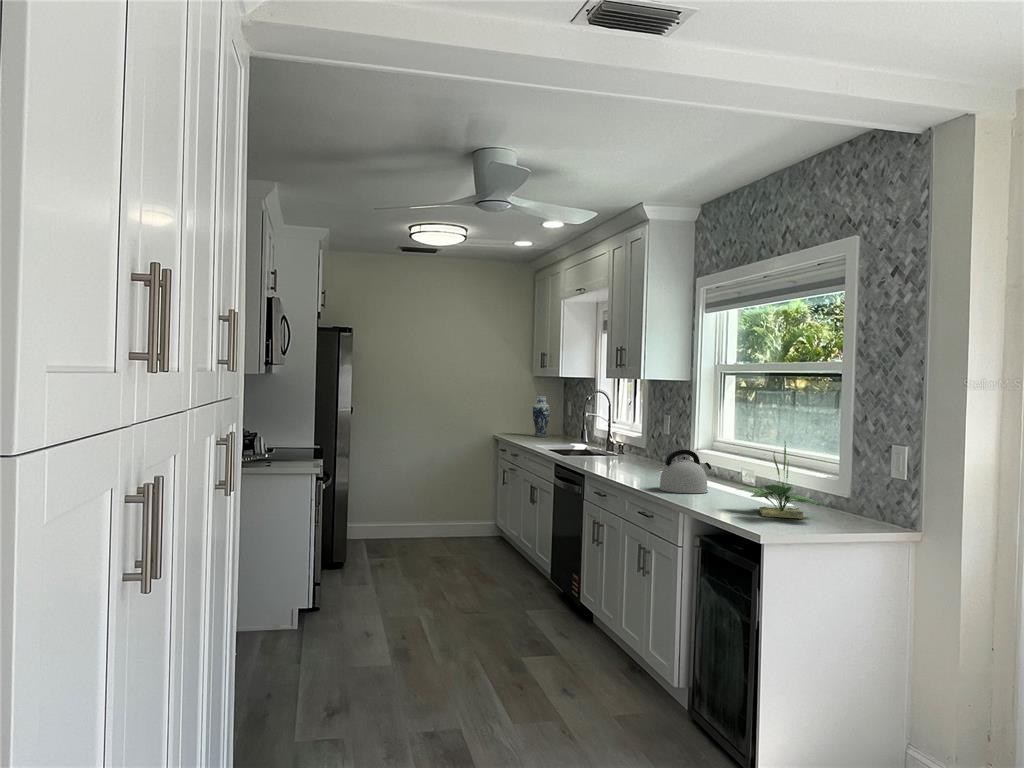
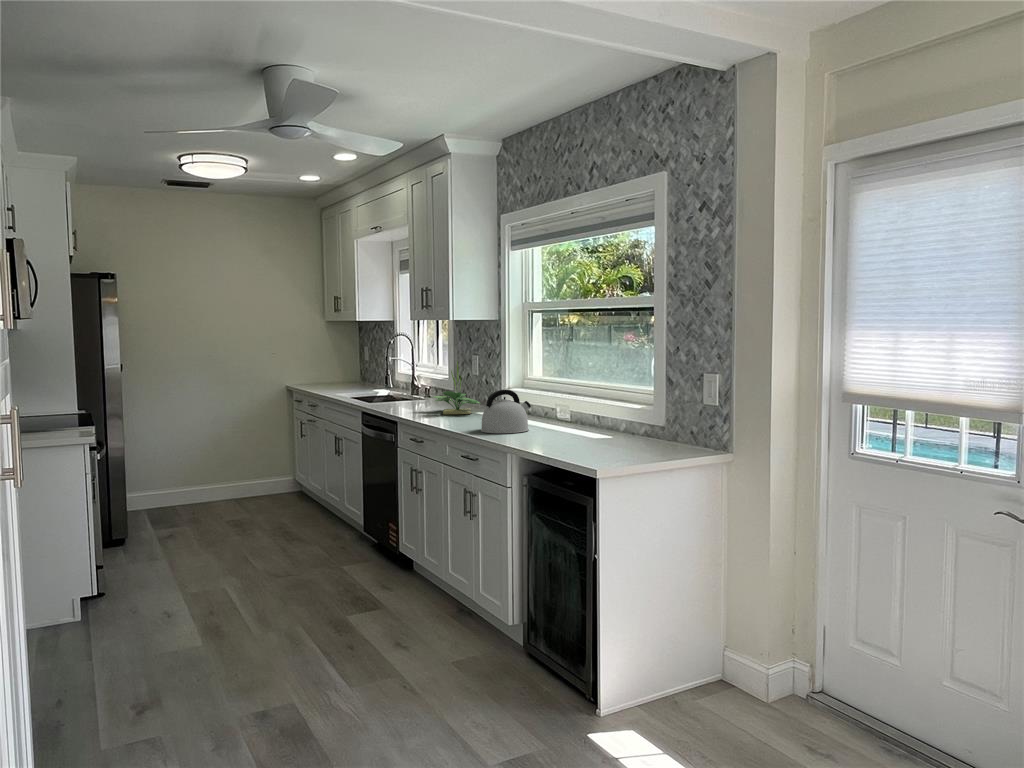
vase: present [533,396,550,437] -> none [328,342,346,385]
potted plant: present [741,442,819,519] -> present [429,363,480,414]

